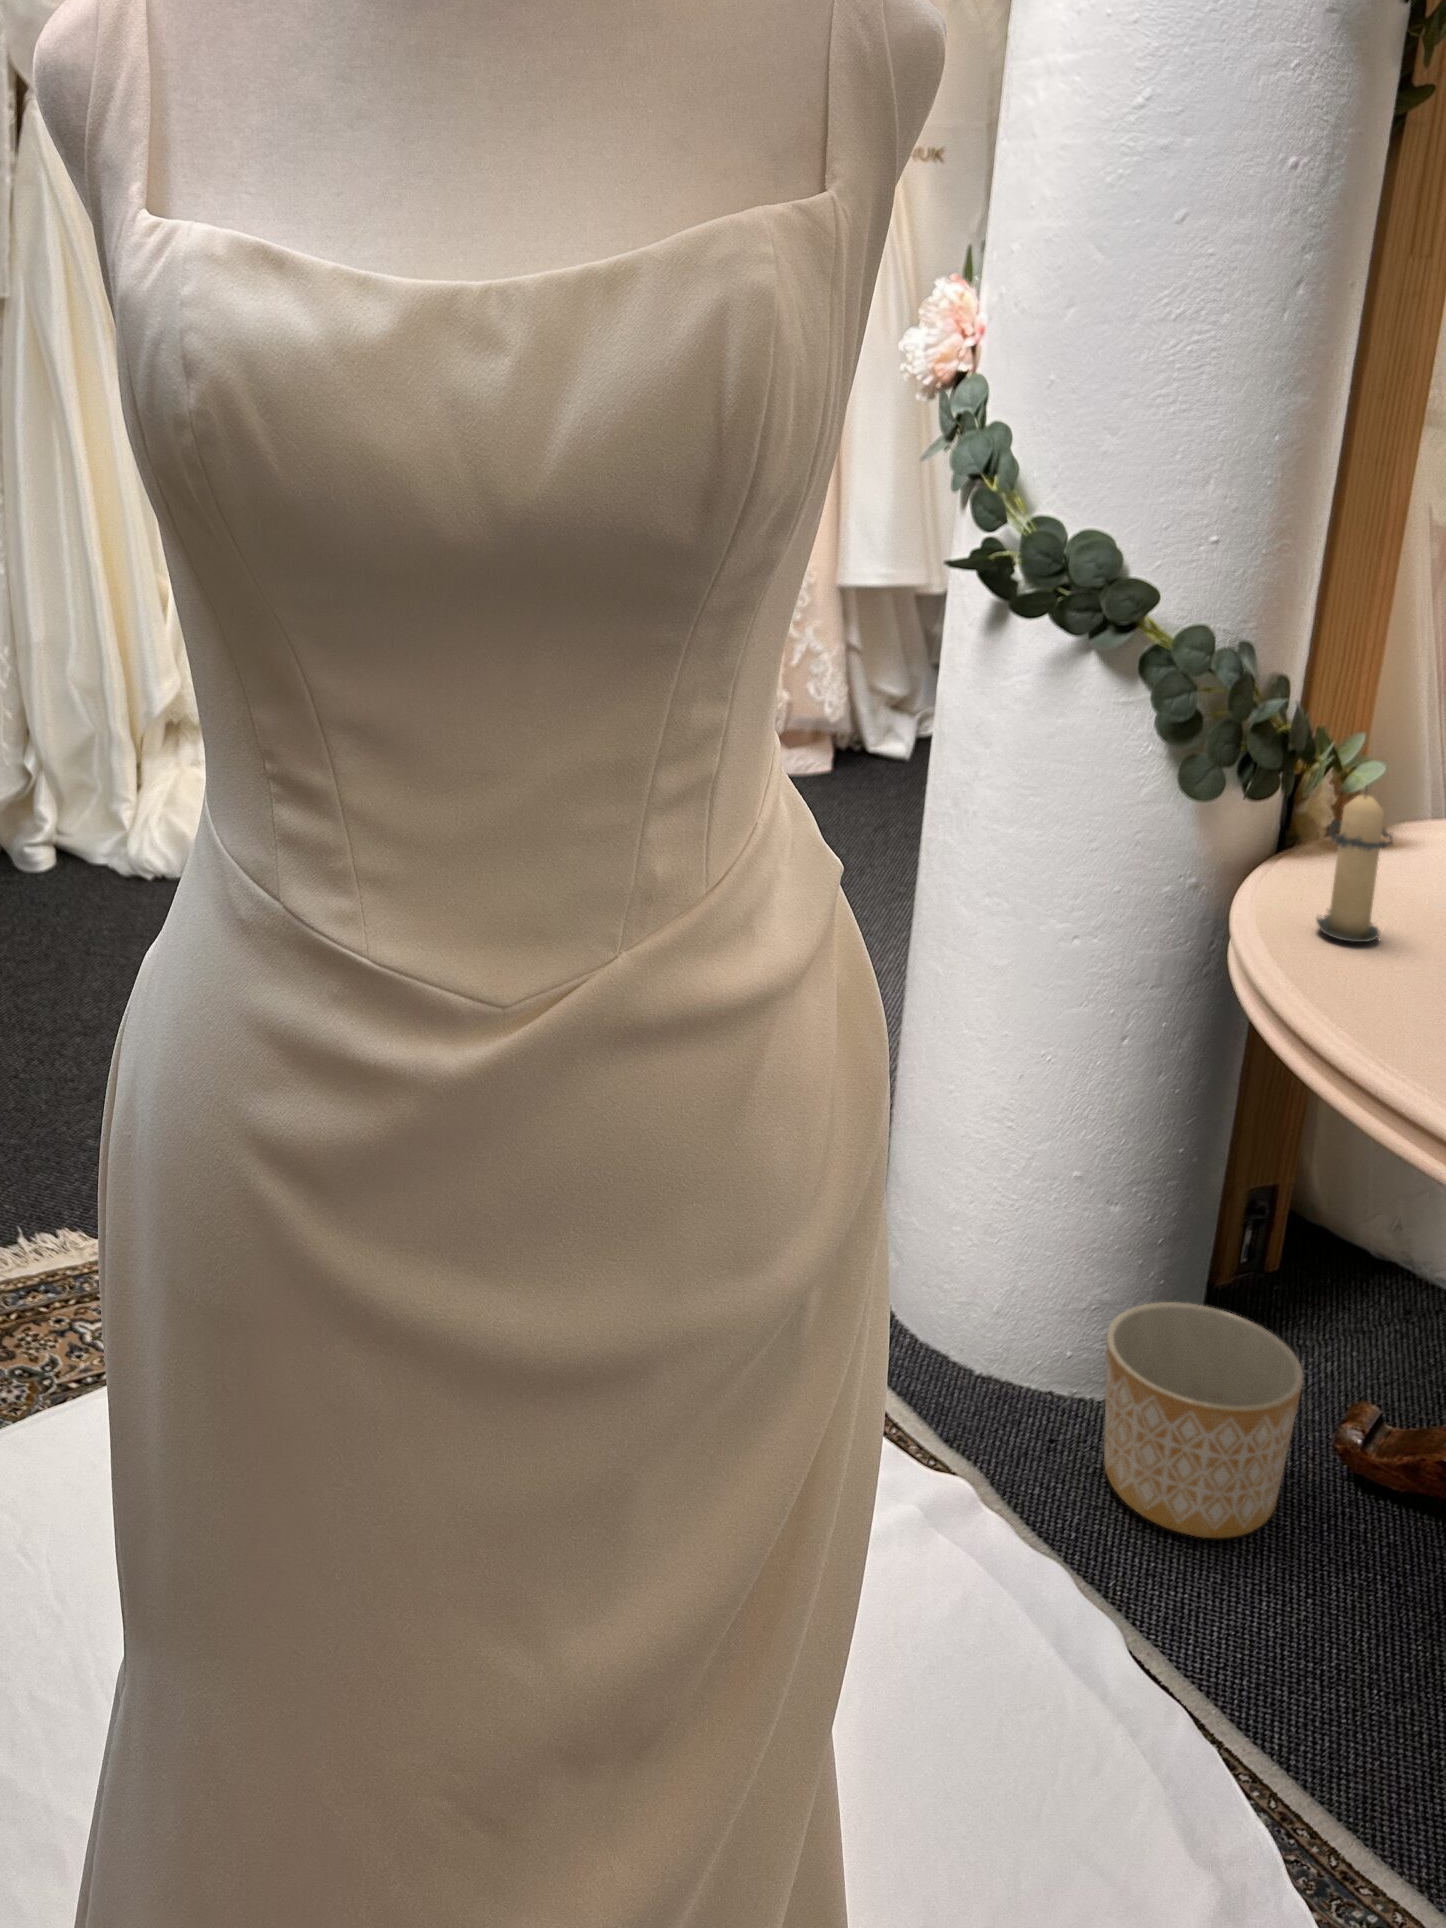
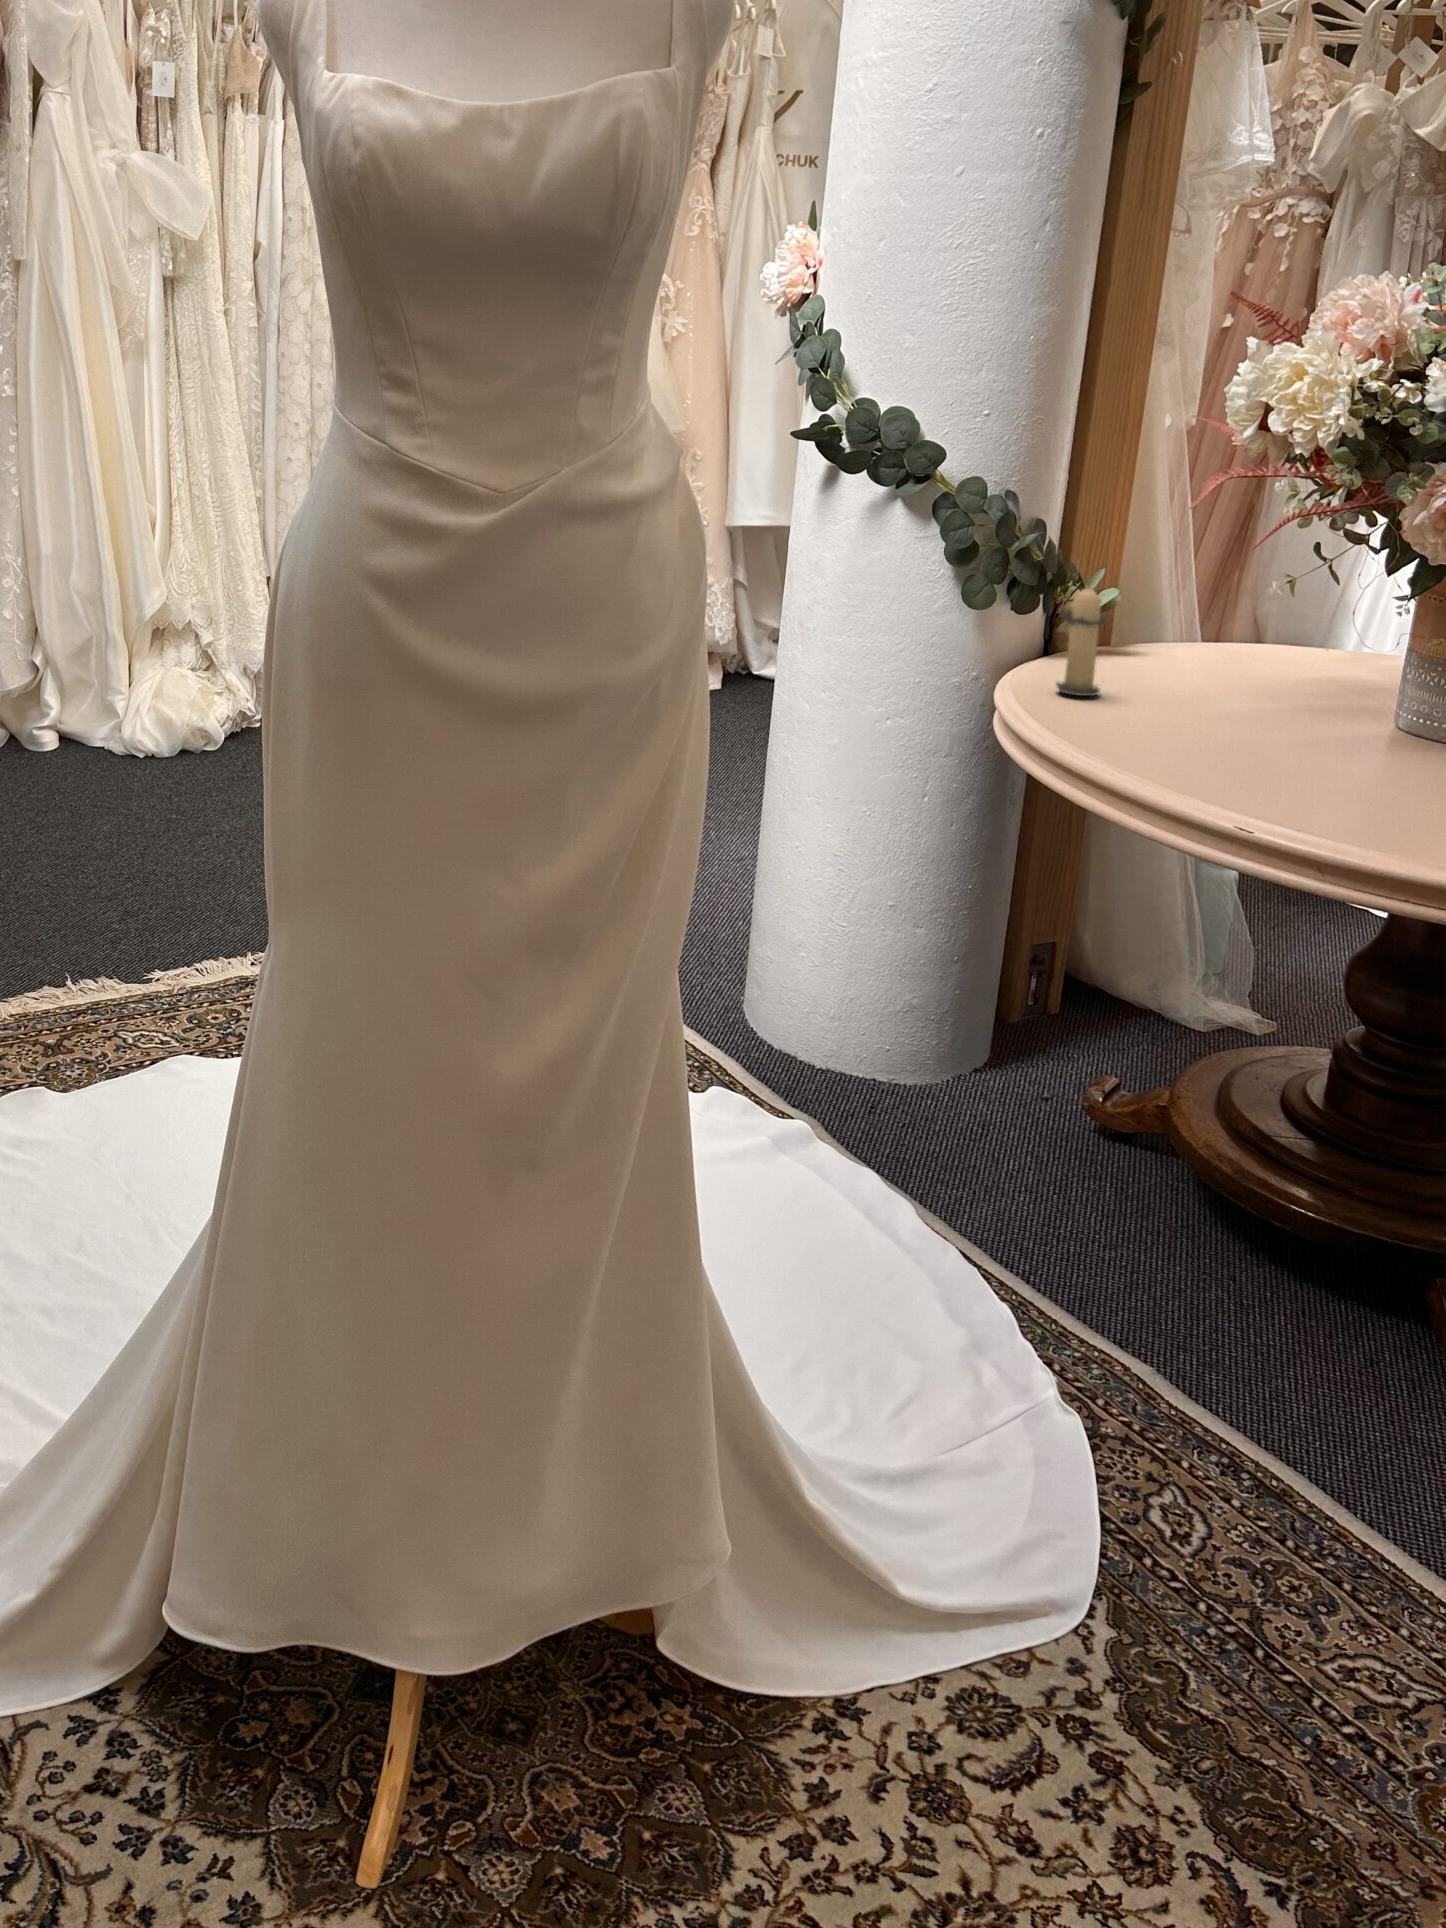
planter: present [1104,1302,1303,1538] -> none [911,997,1054,1156]

